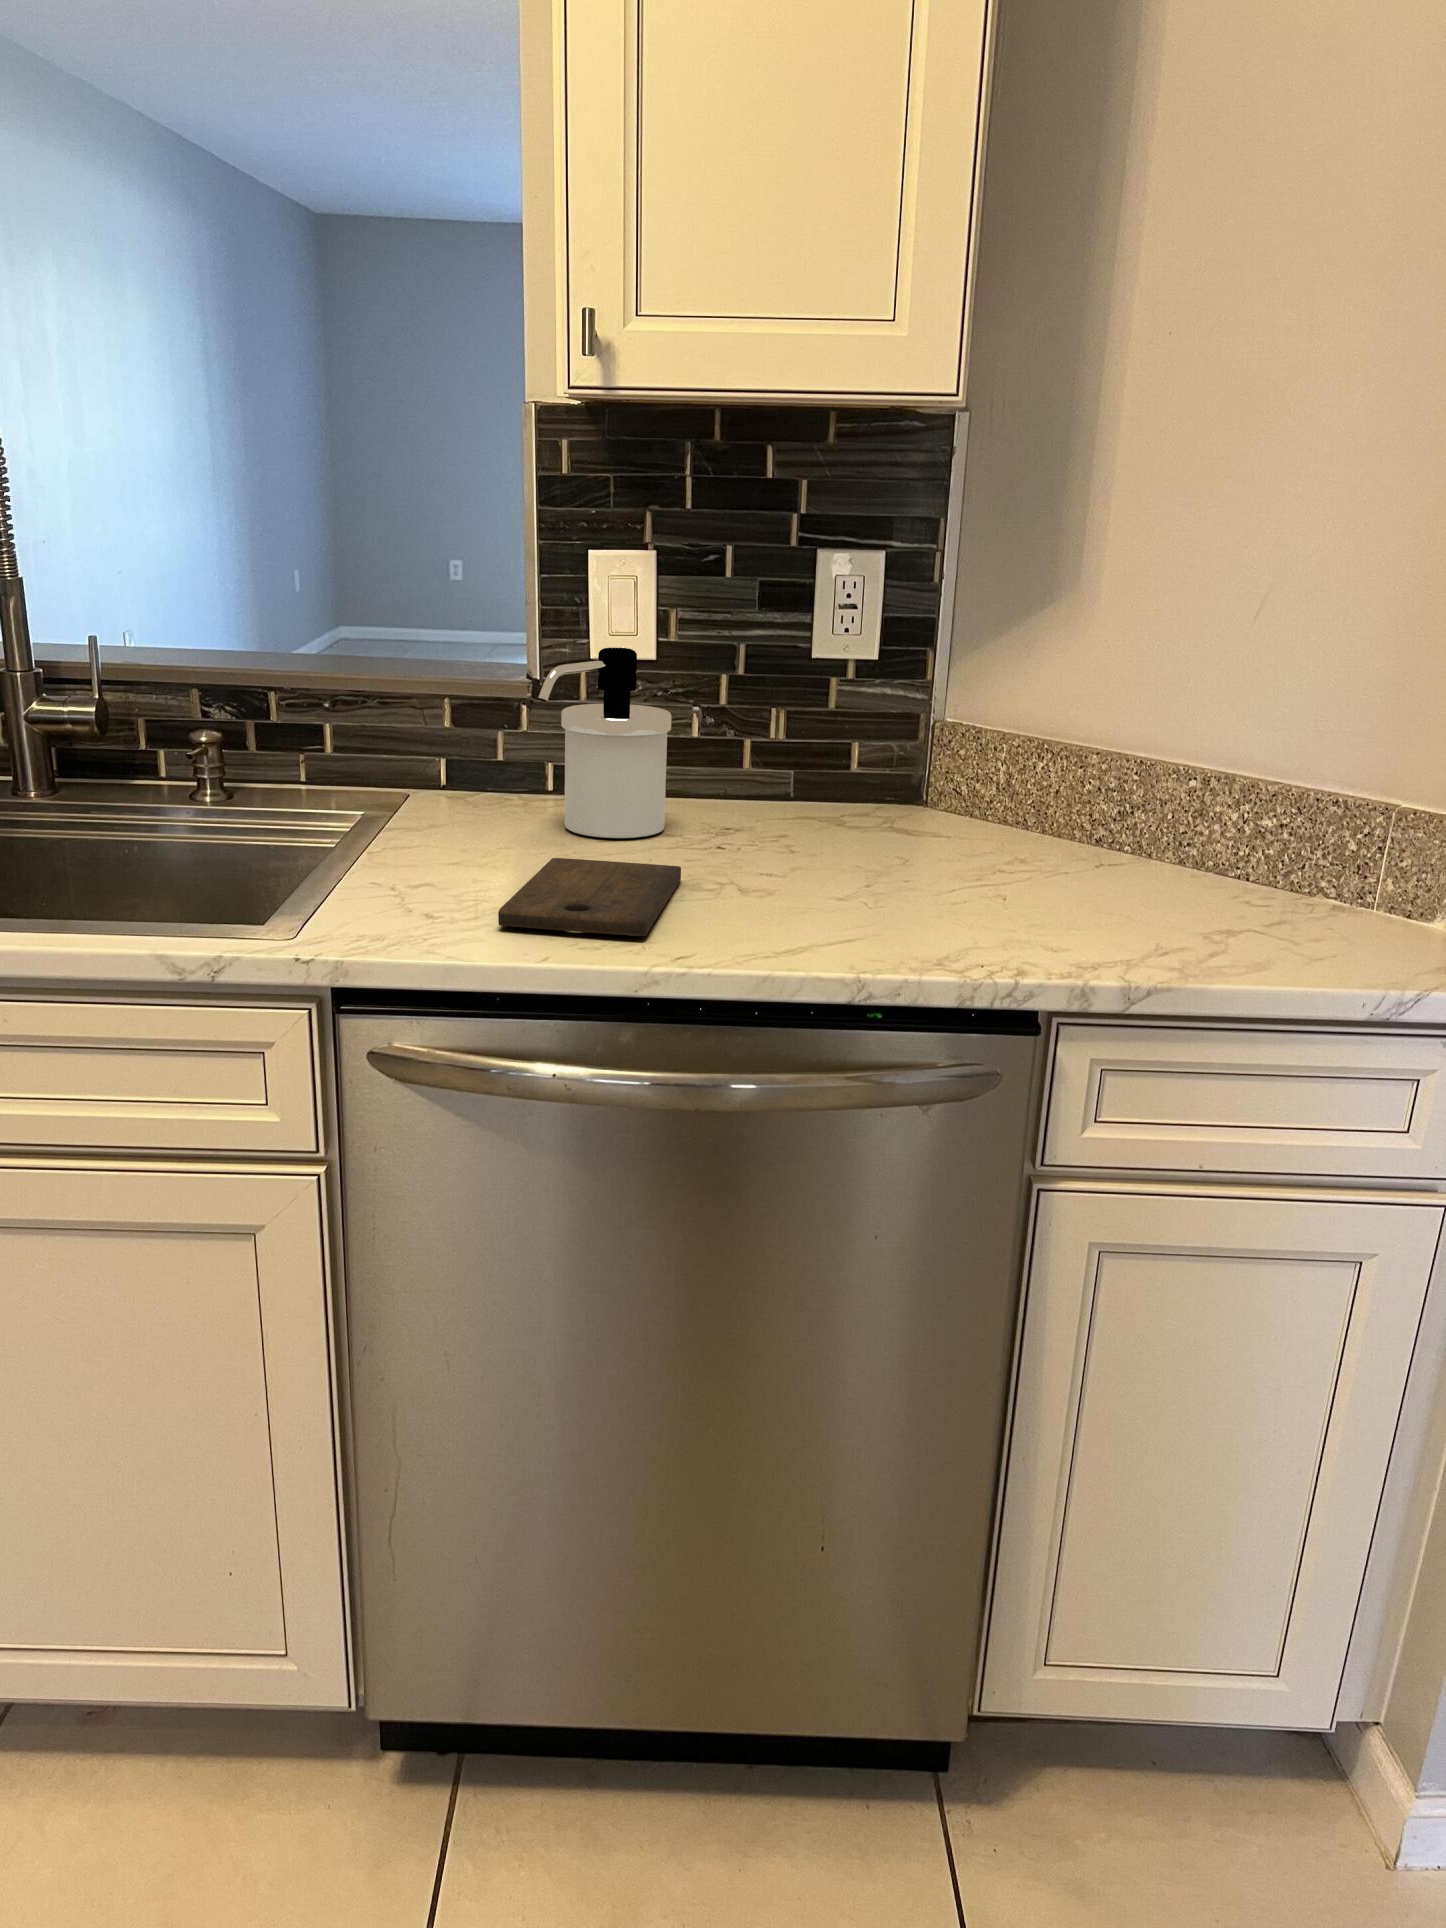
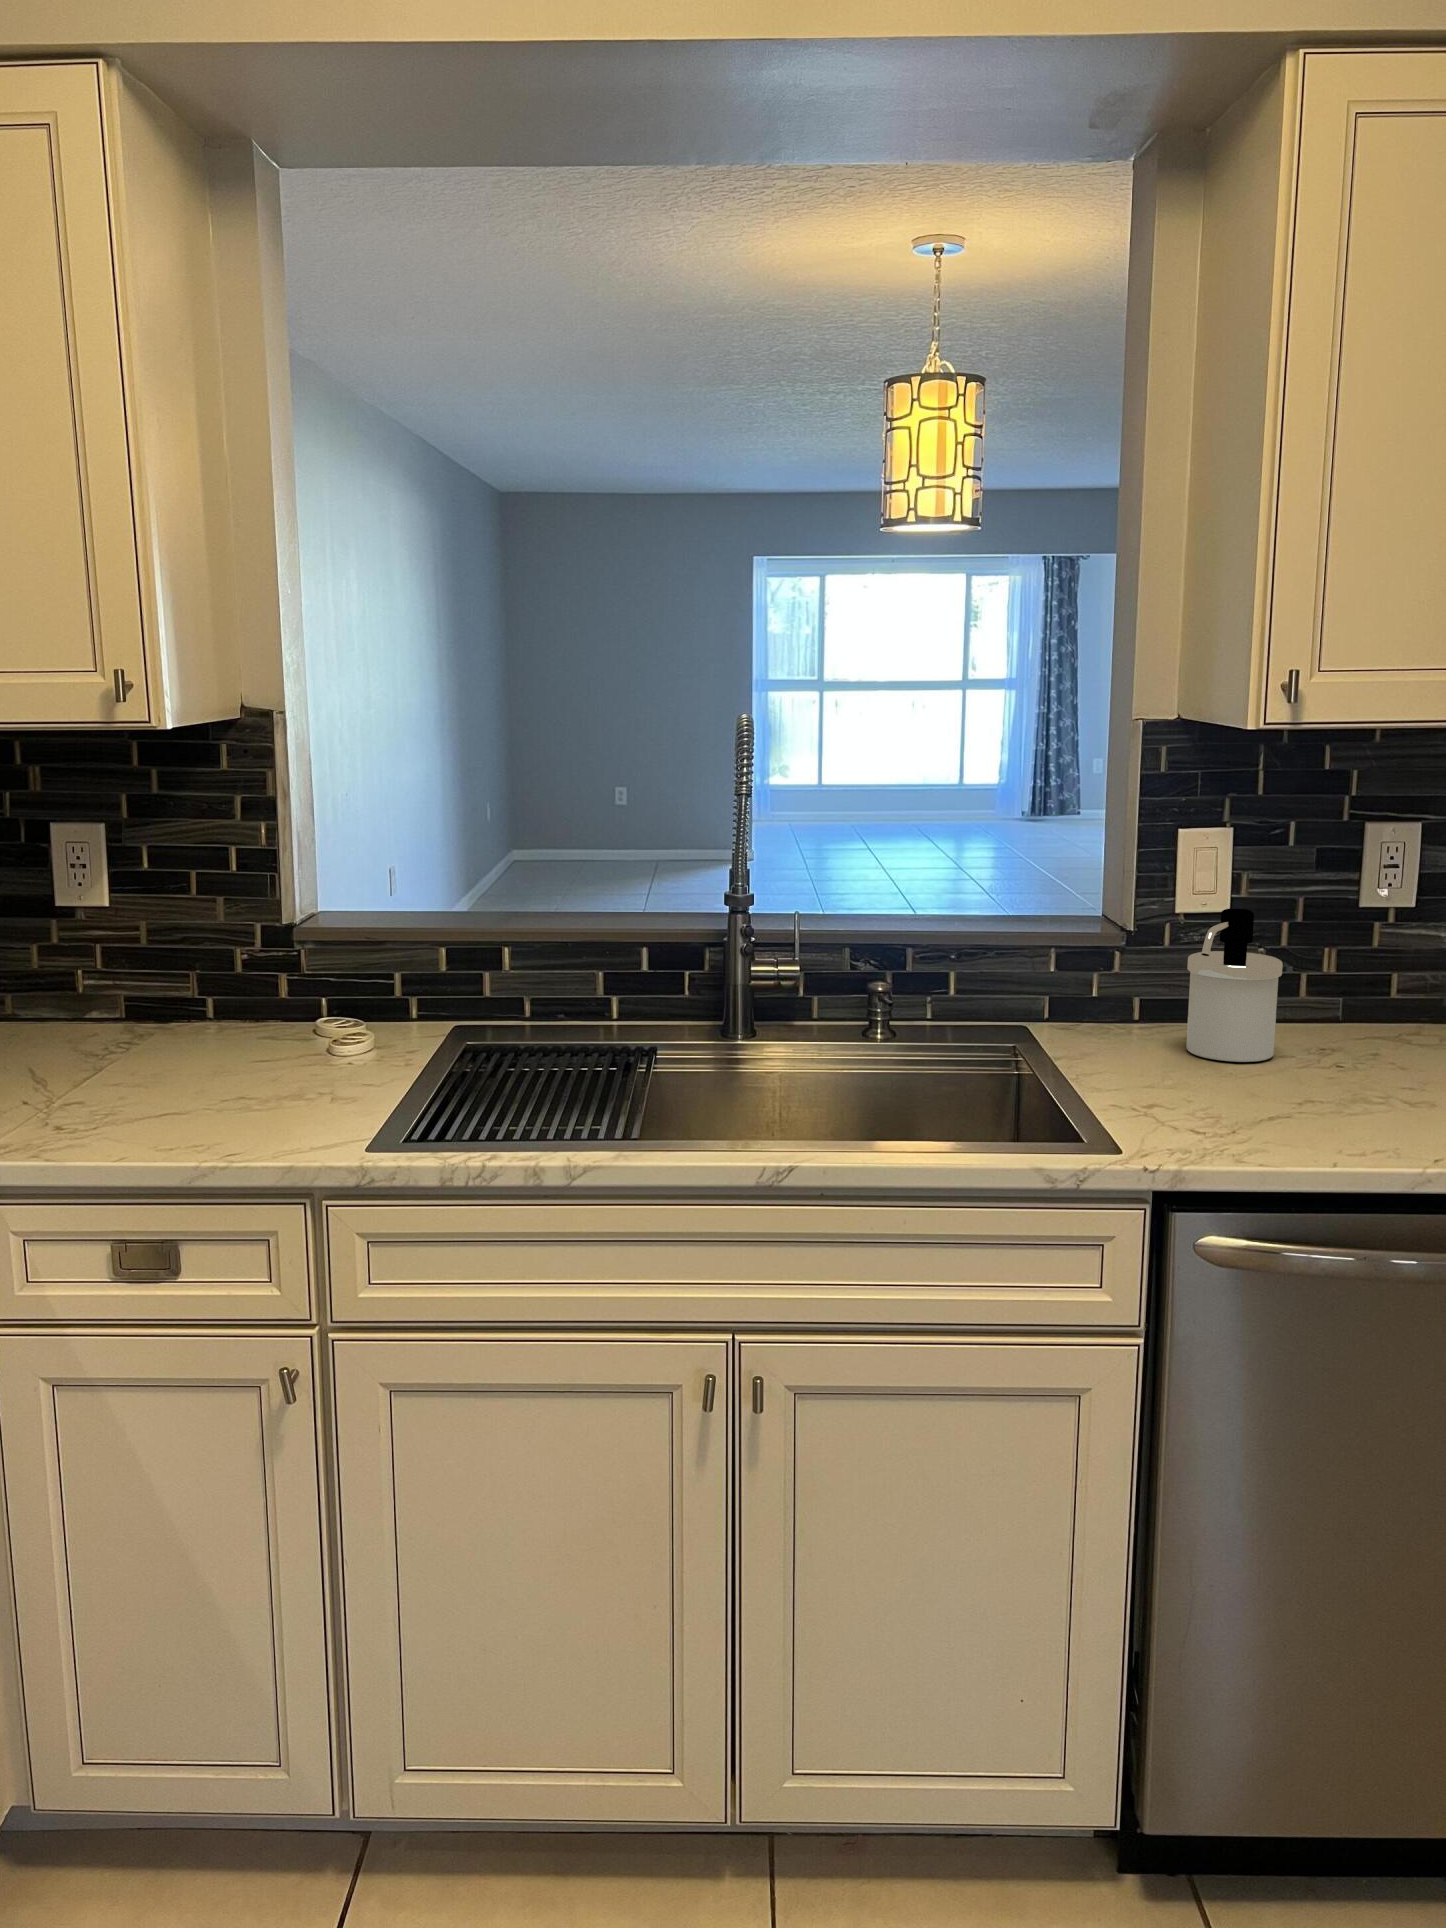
cutting board: present [498,858,681,936] -> none [1236,1082,1392,1147]

